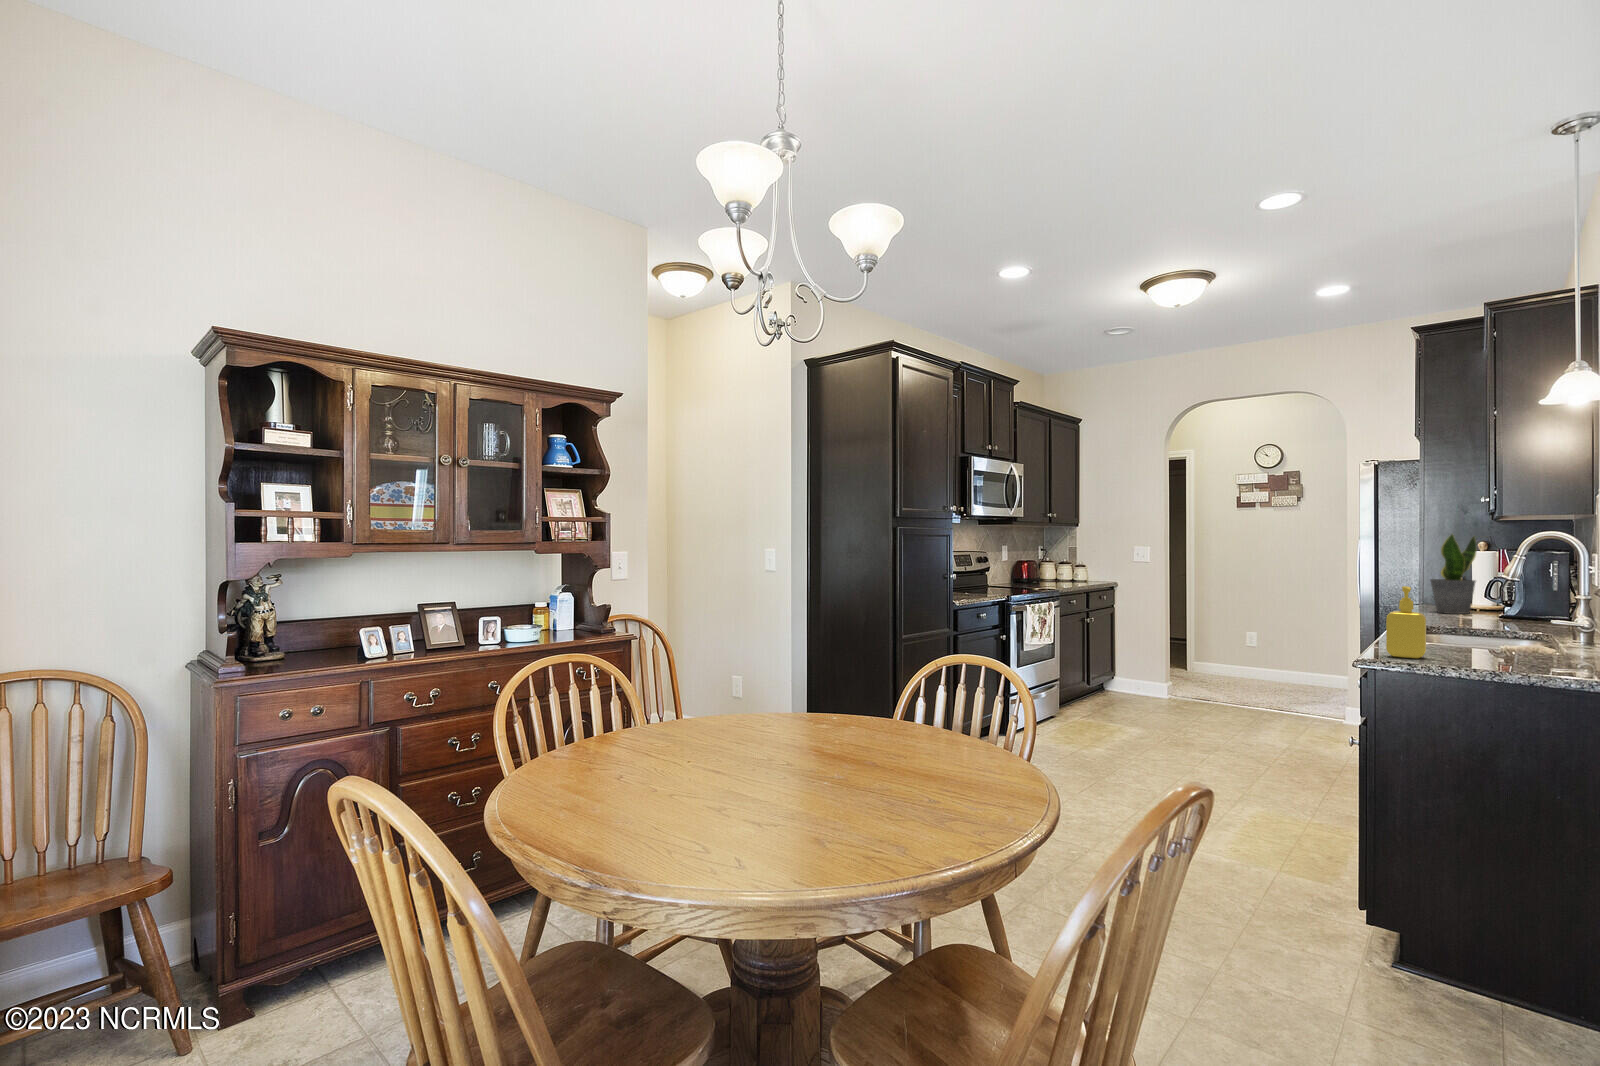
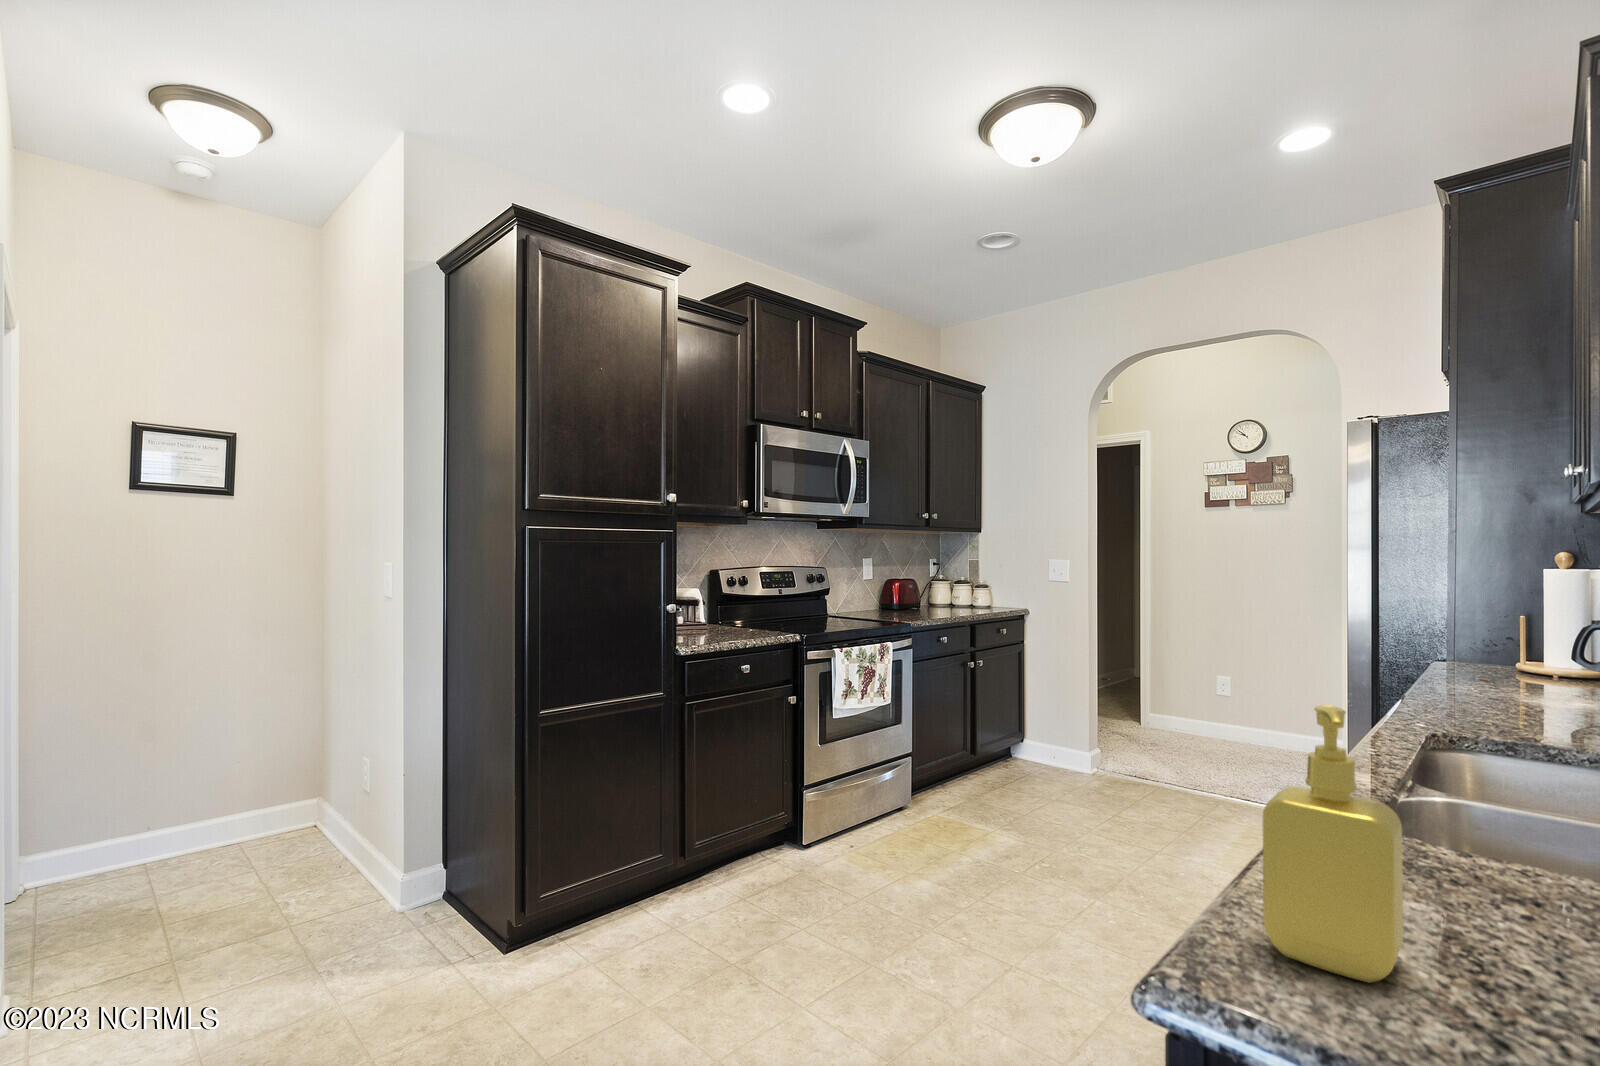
potted plant: present [1430,534,1477,614] -> none [1464,536,1554,689]

